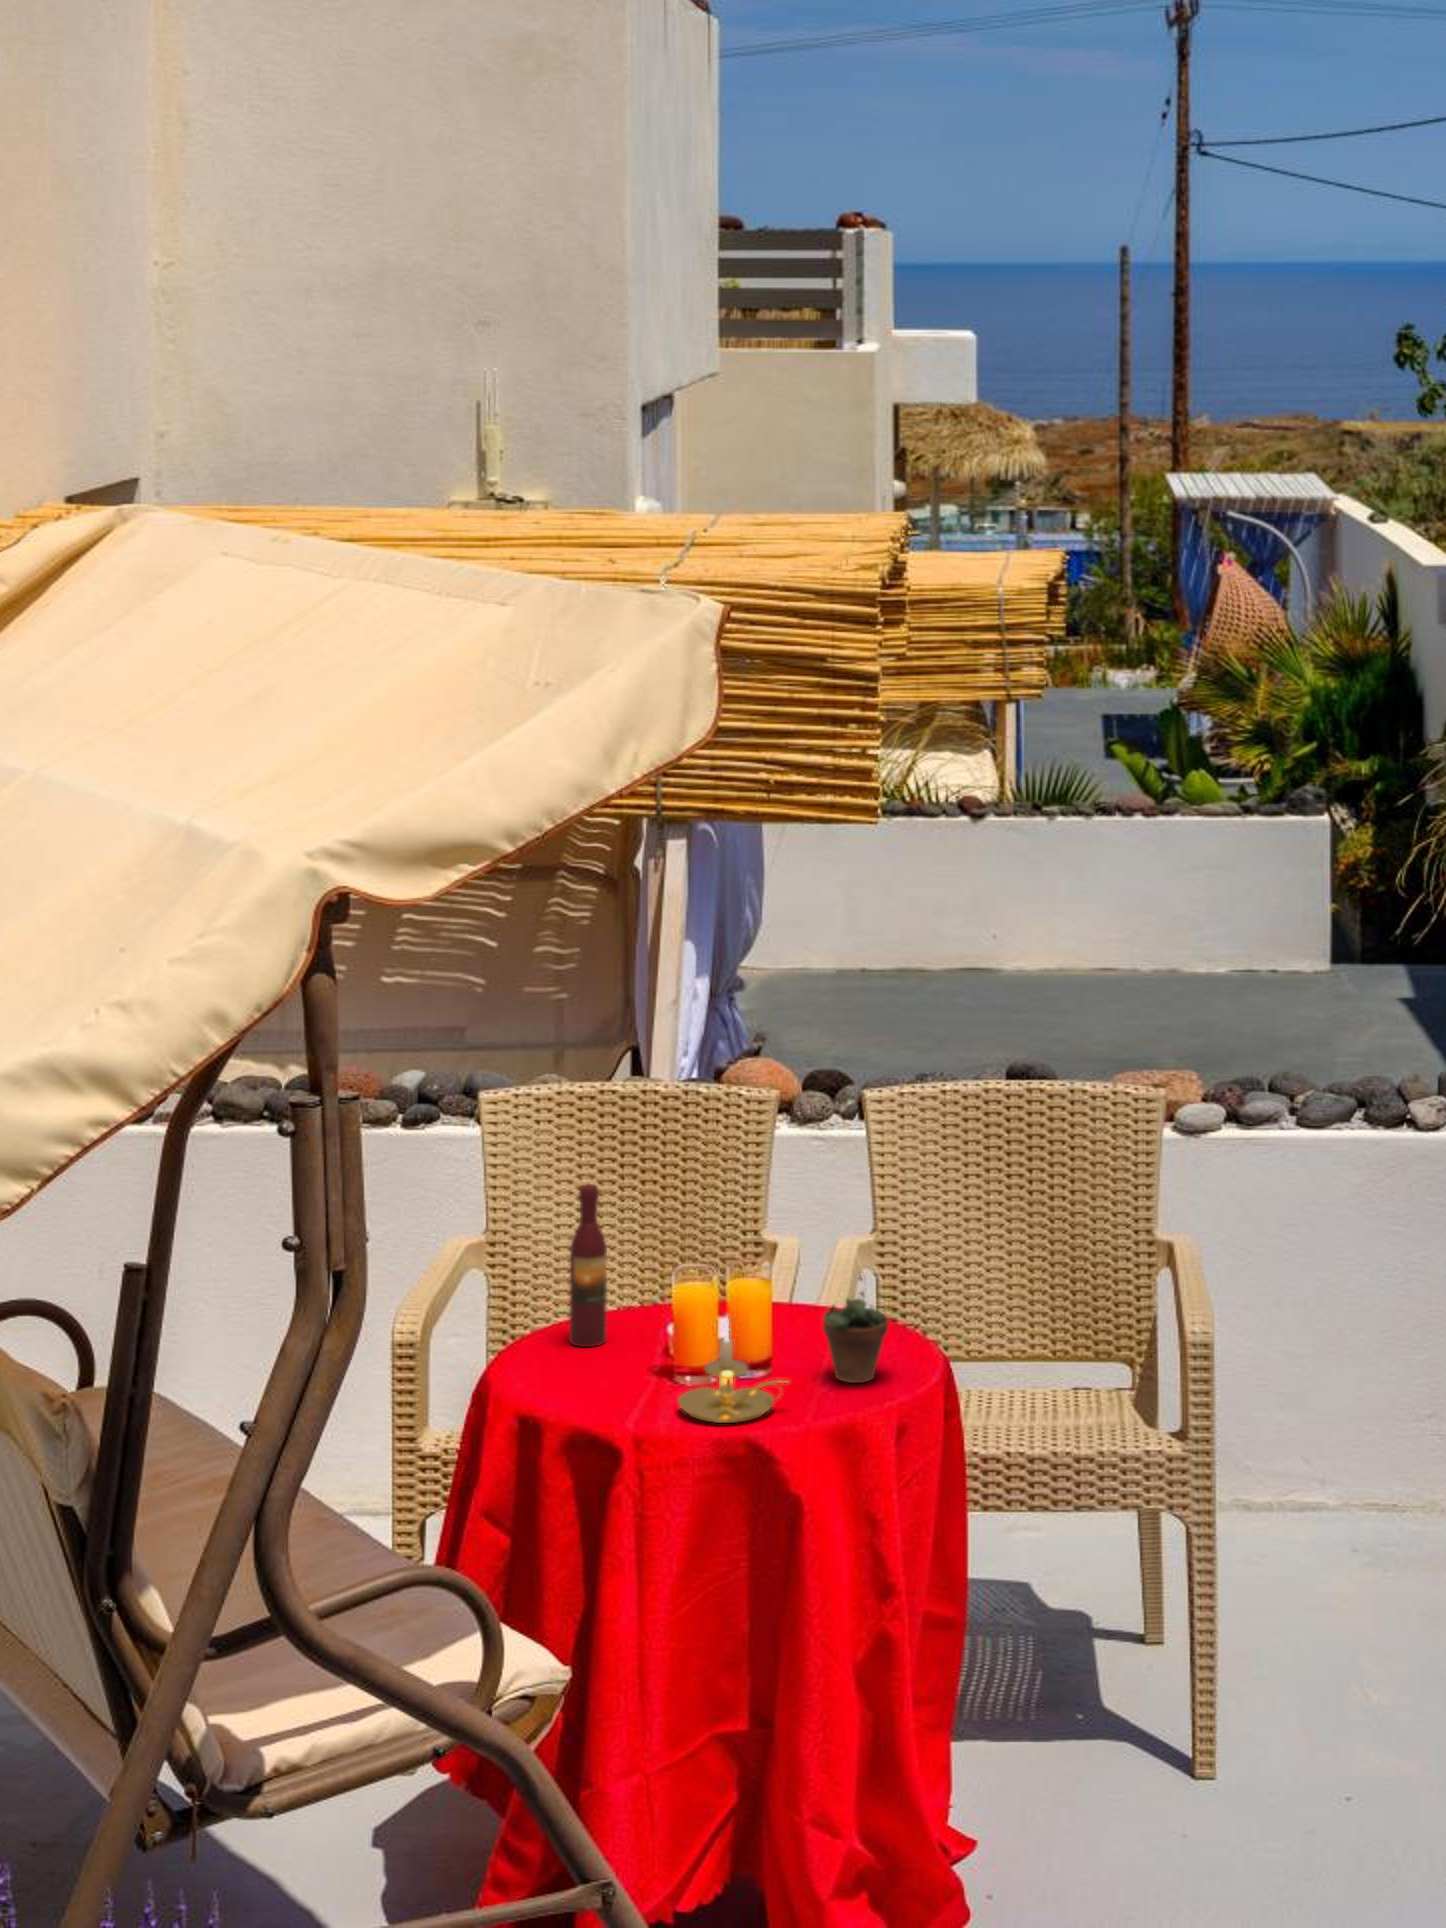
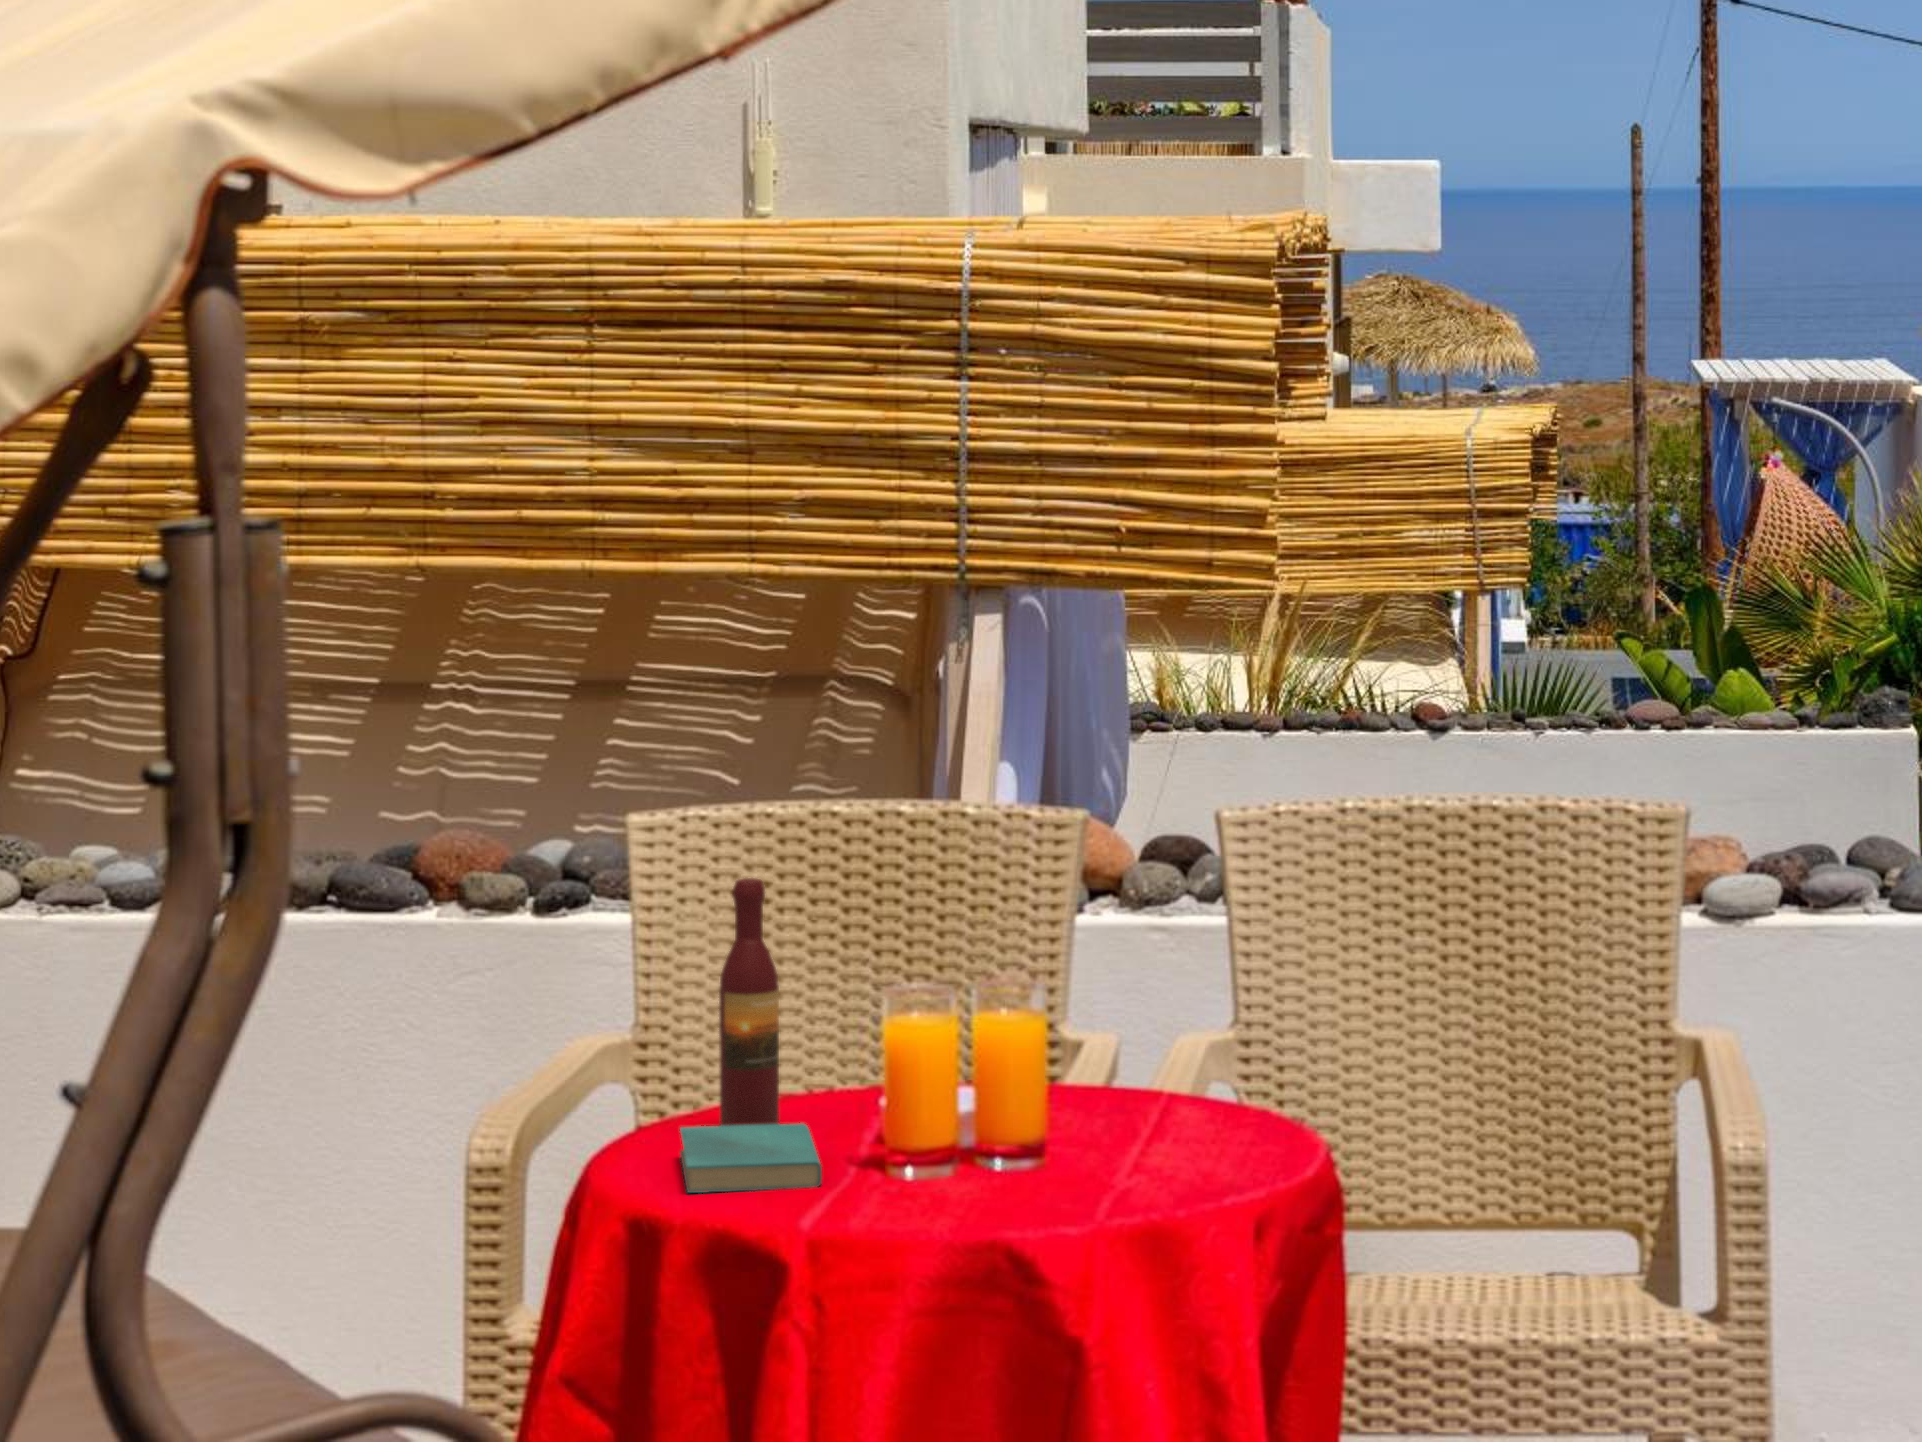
succulent plant: present [823,1276,888,1383] -> none [1117,994,1225,1179]
candle holder: present [678,1319,788,1423] -> none [871,1049,1056,1224]
book: none [549,1341,643,1397] -> present [680,1123,822,1193]

